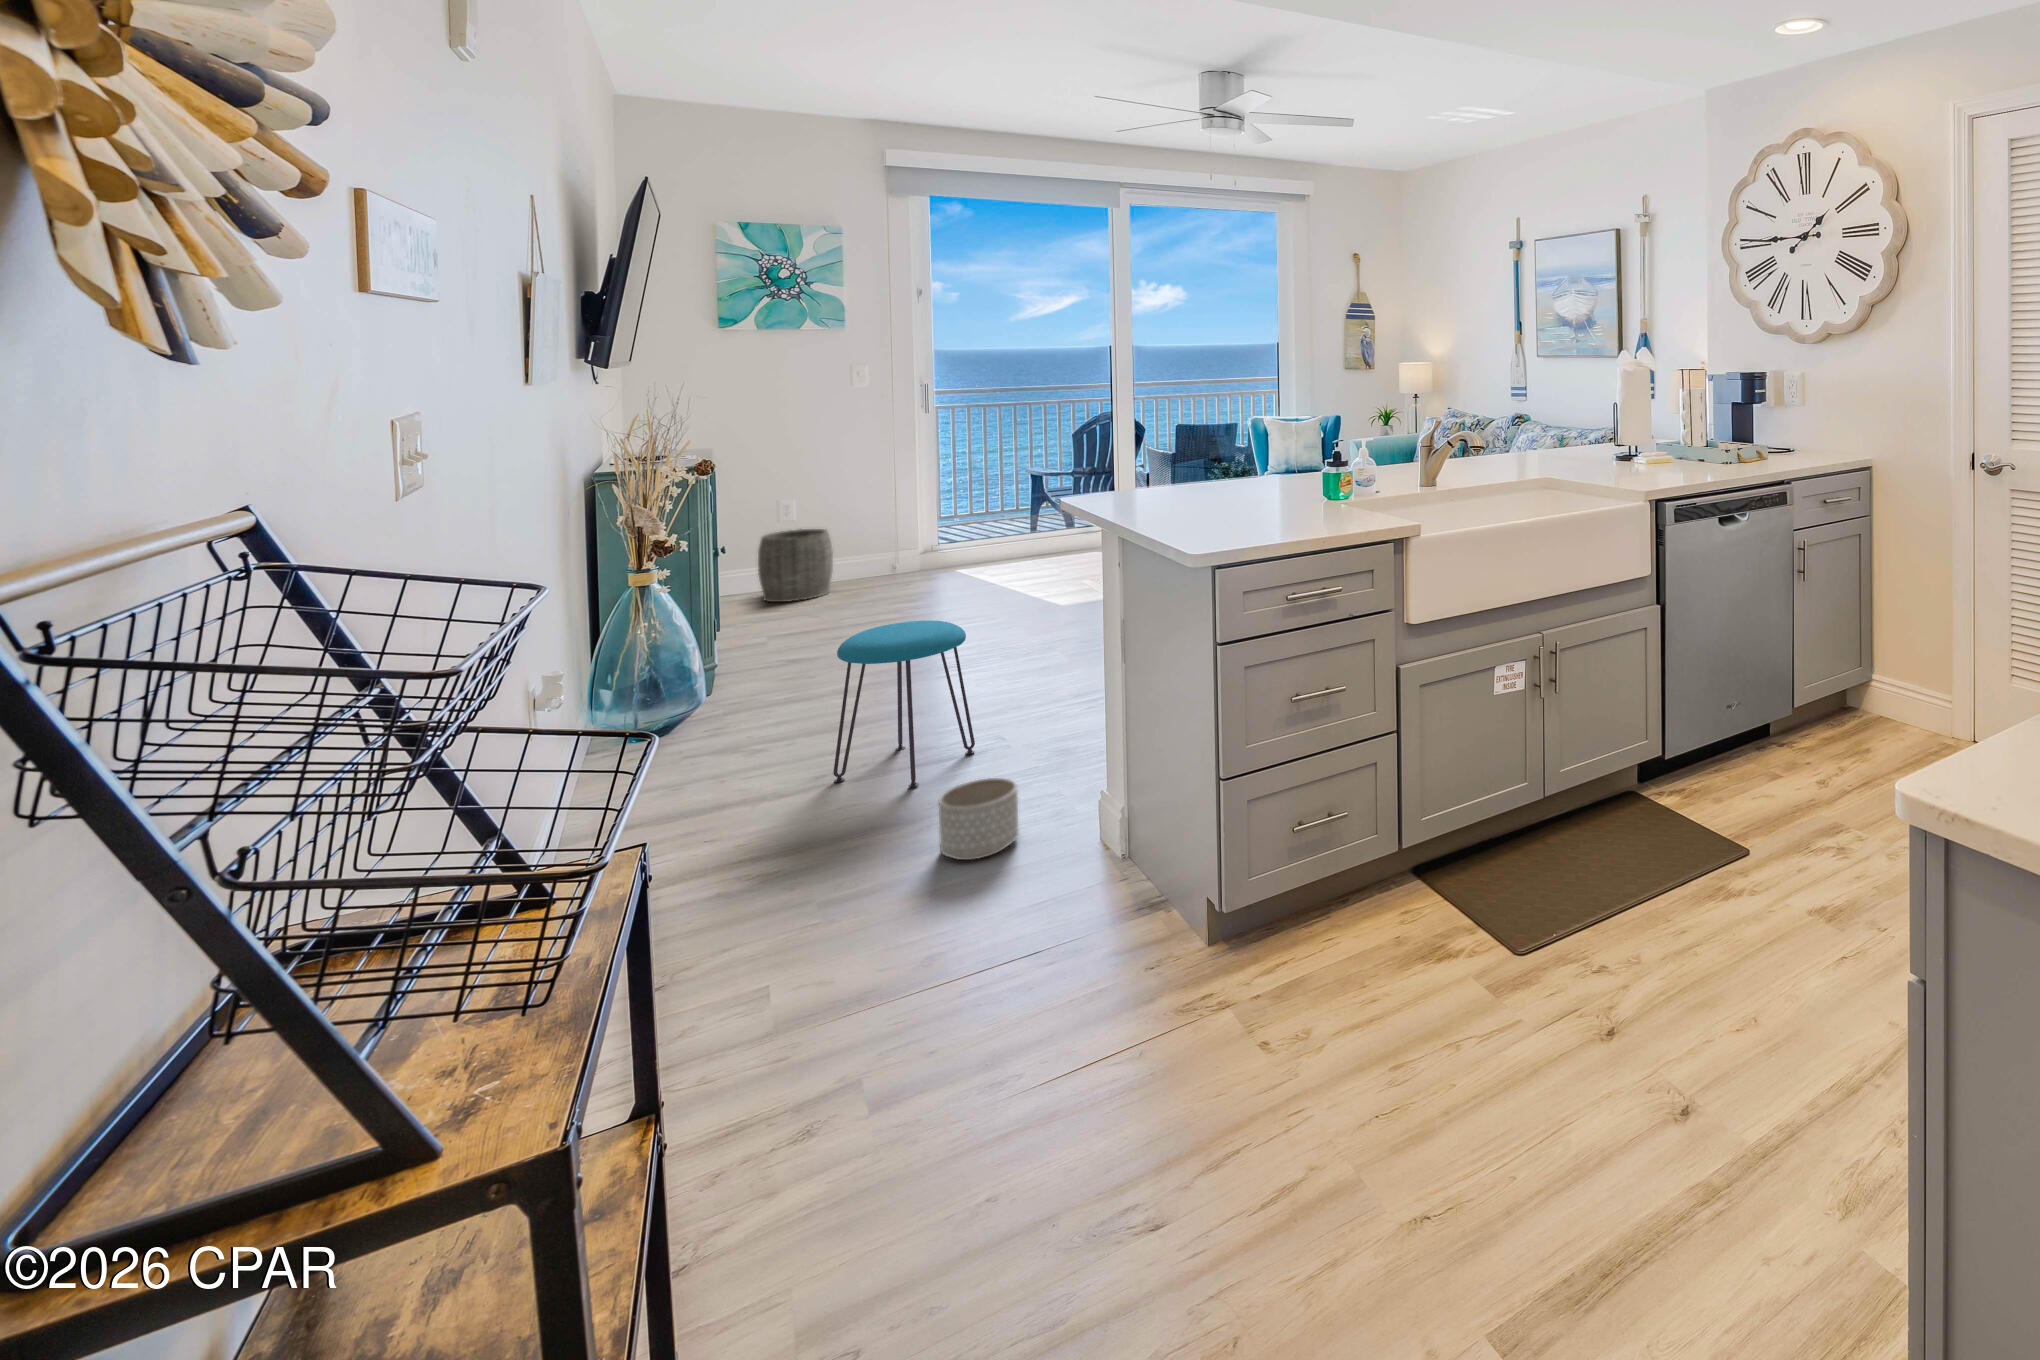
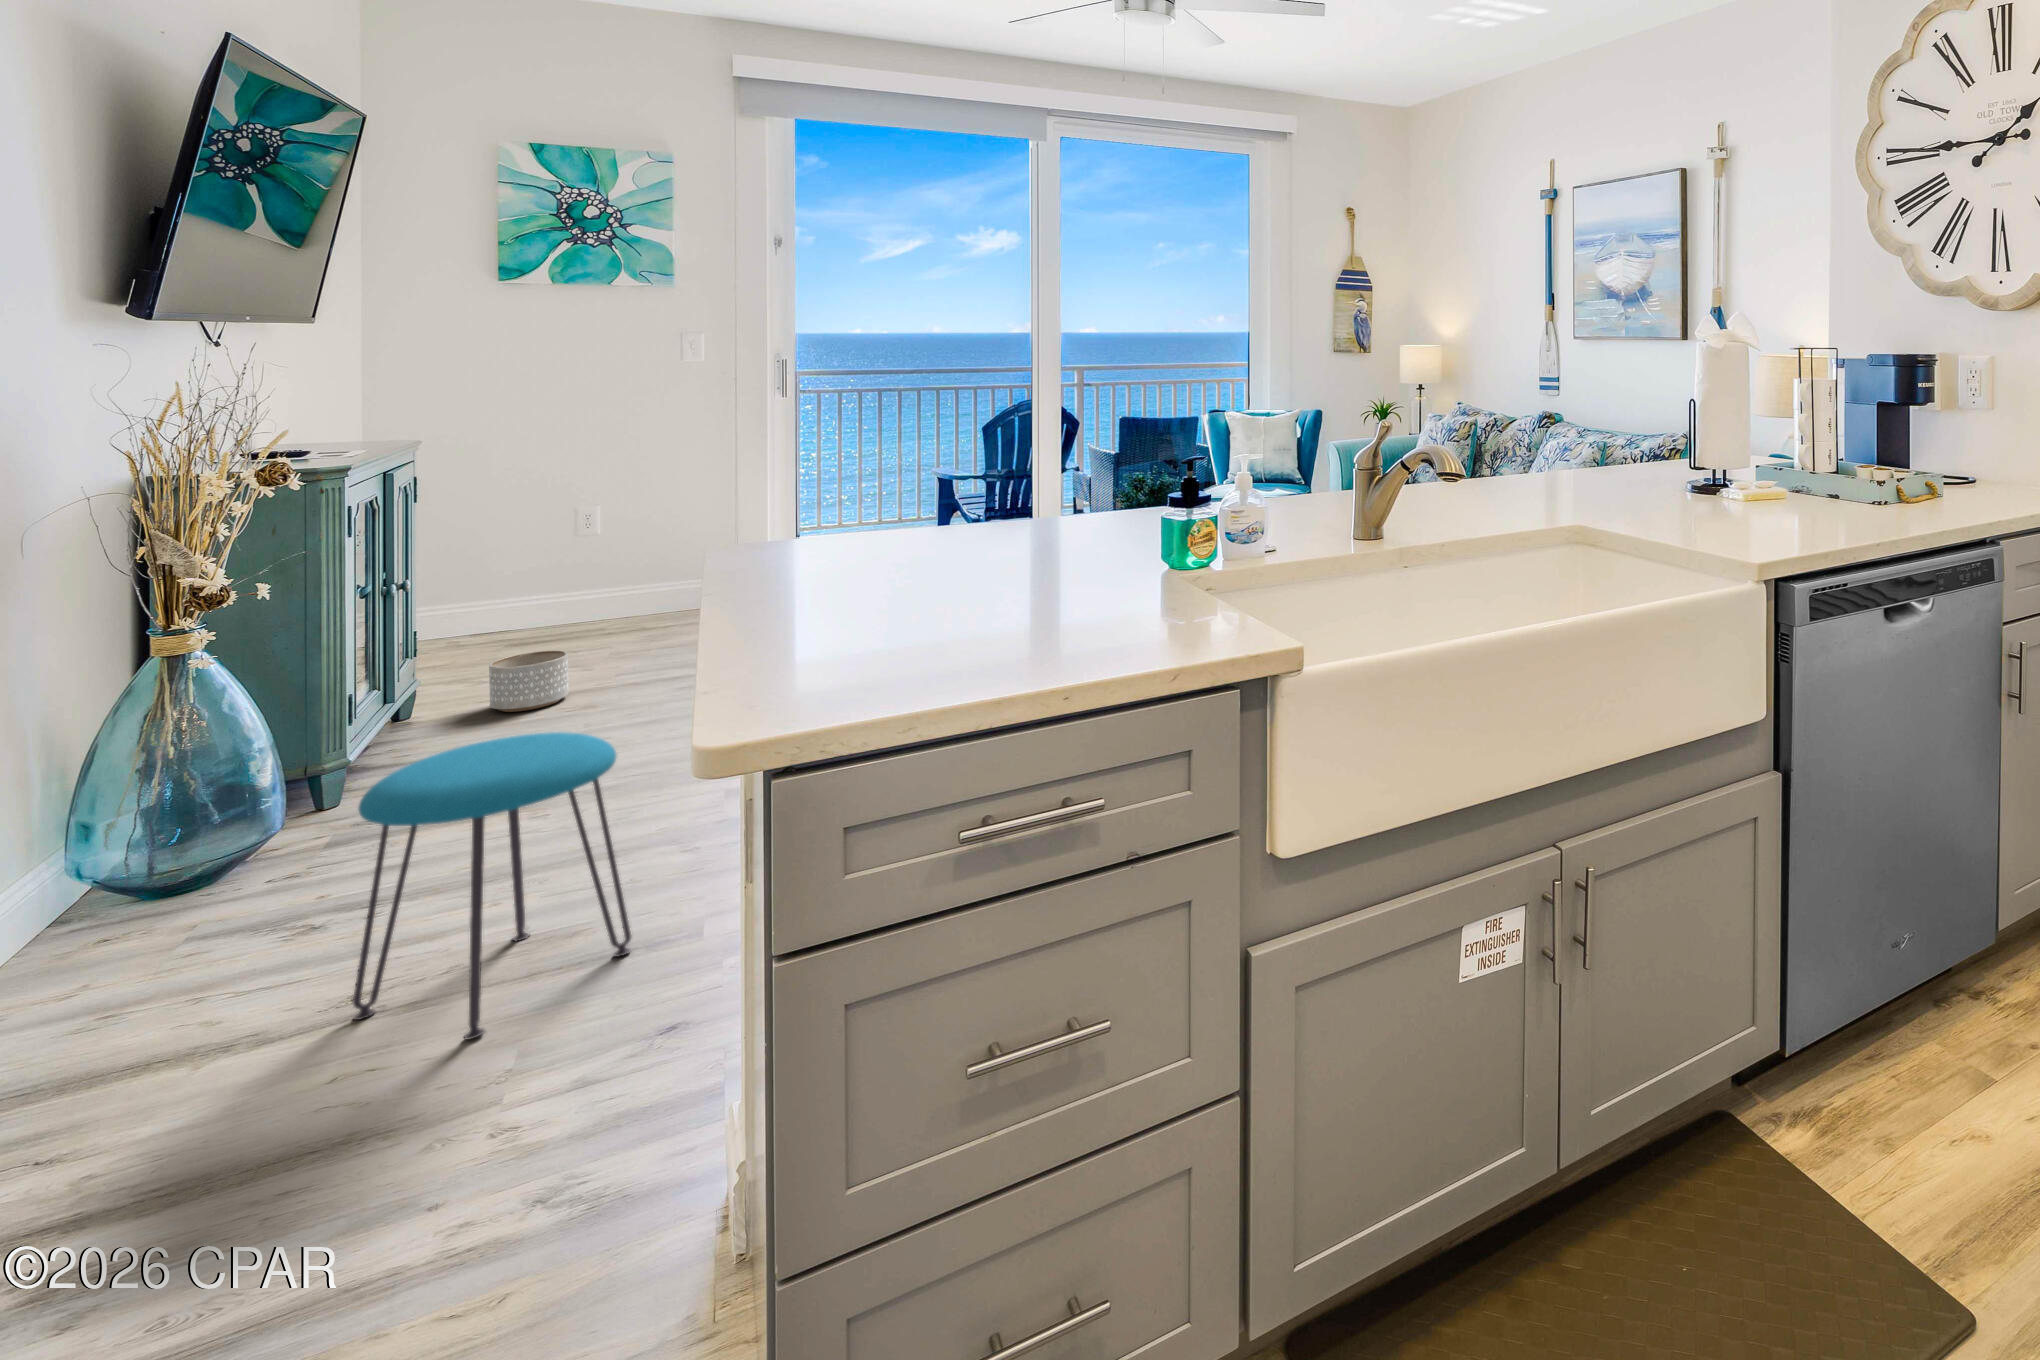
woven basket: present [758,529,833,602] -> none [537,545,645,643]
planter: present [939,778,1019,860] -> present [489,650,569,712]

